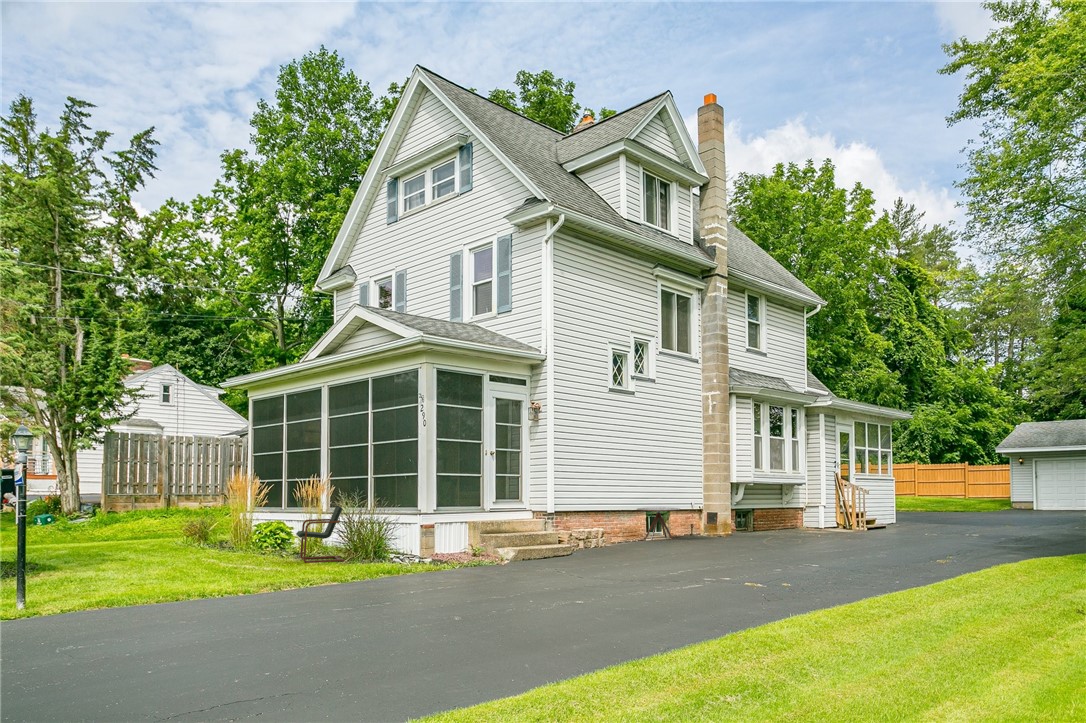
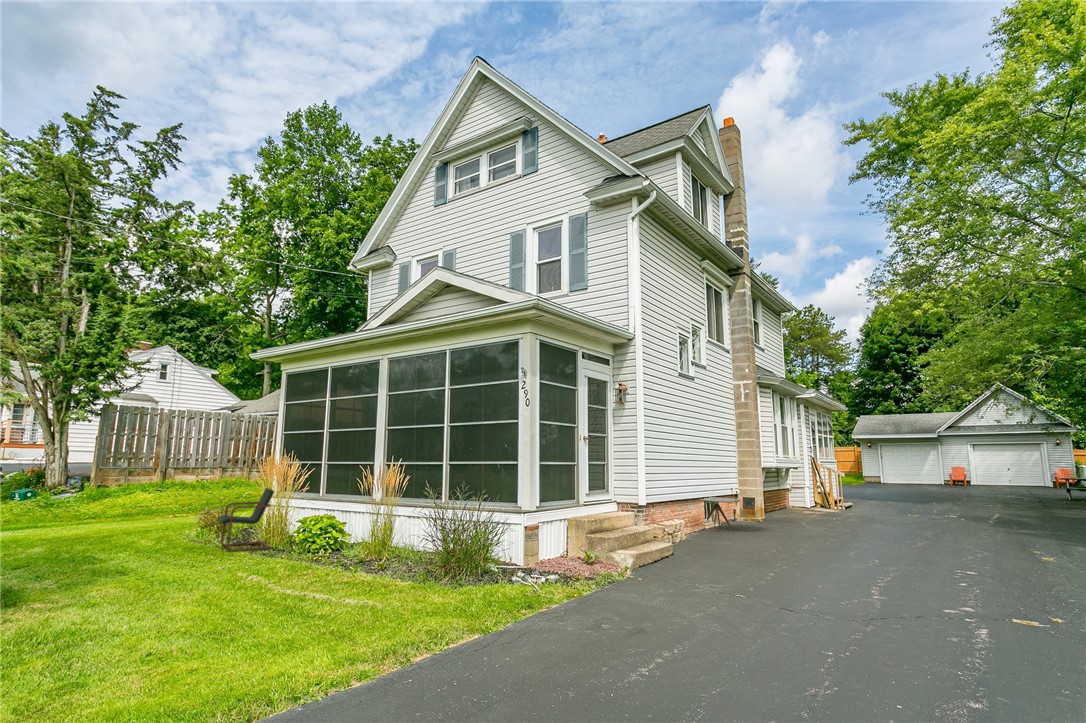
armchair: present [296,506,344,563] -> present [218,488,274,552]

